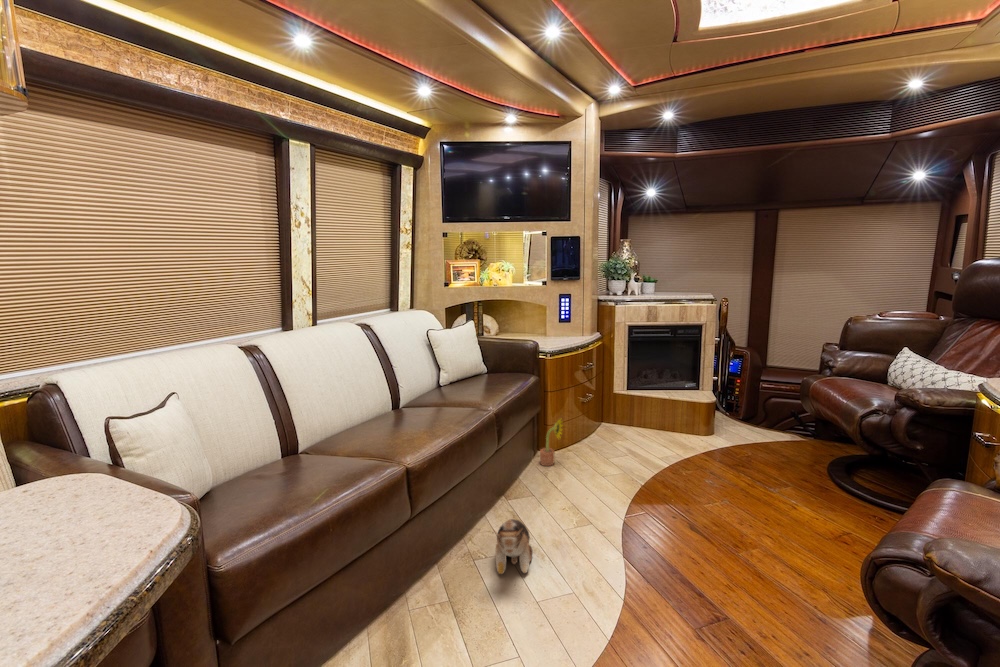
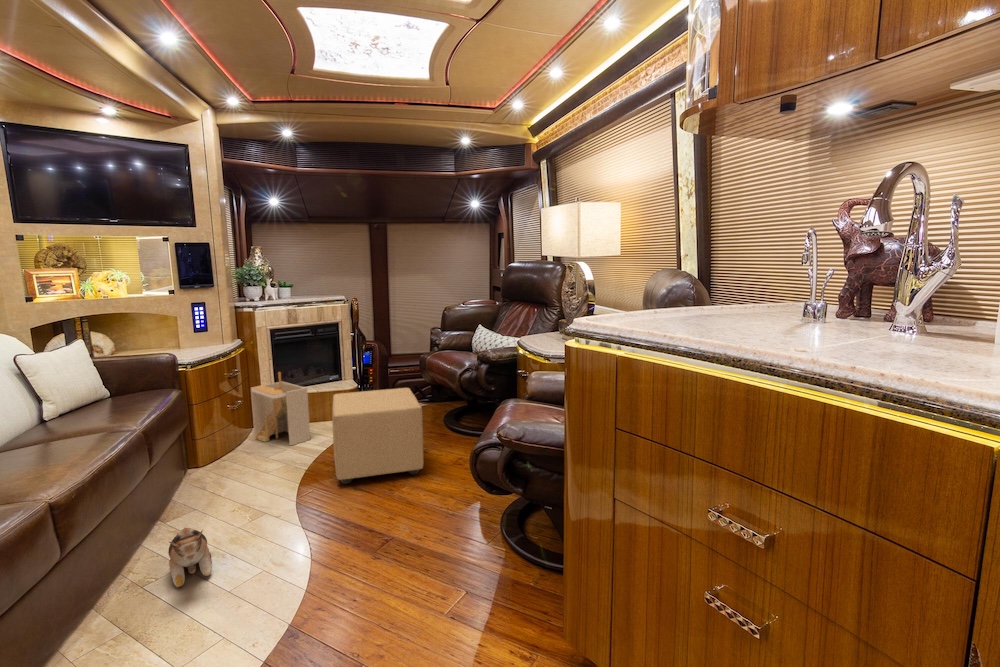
storage bin: none [601,372,657,452] -> present [251,372,310,445]
ottoman: none [672,409,794,535] -> present [332,388,423,484]
decorative plant: present [540,419,562,466] -> none [192,427,217,480]

